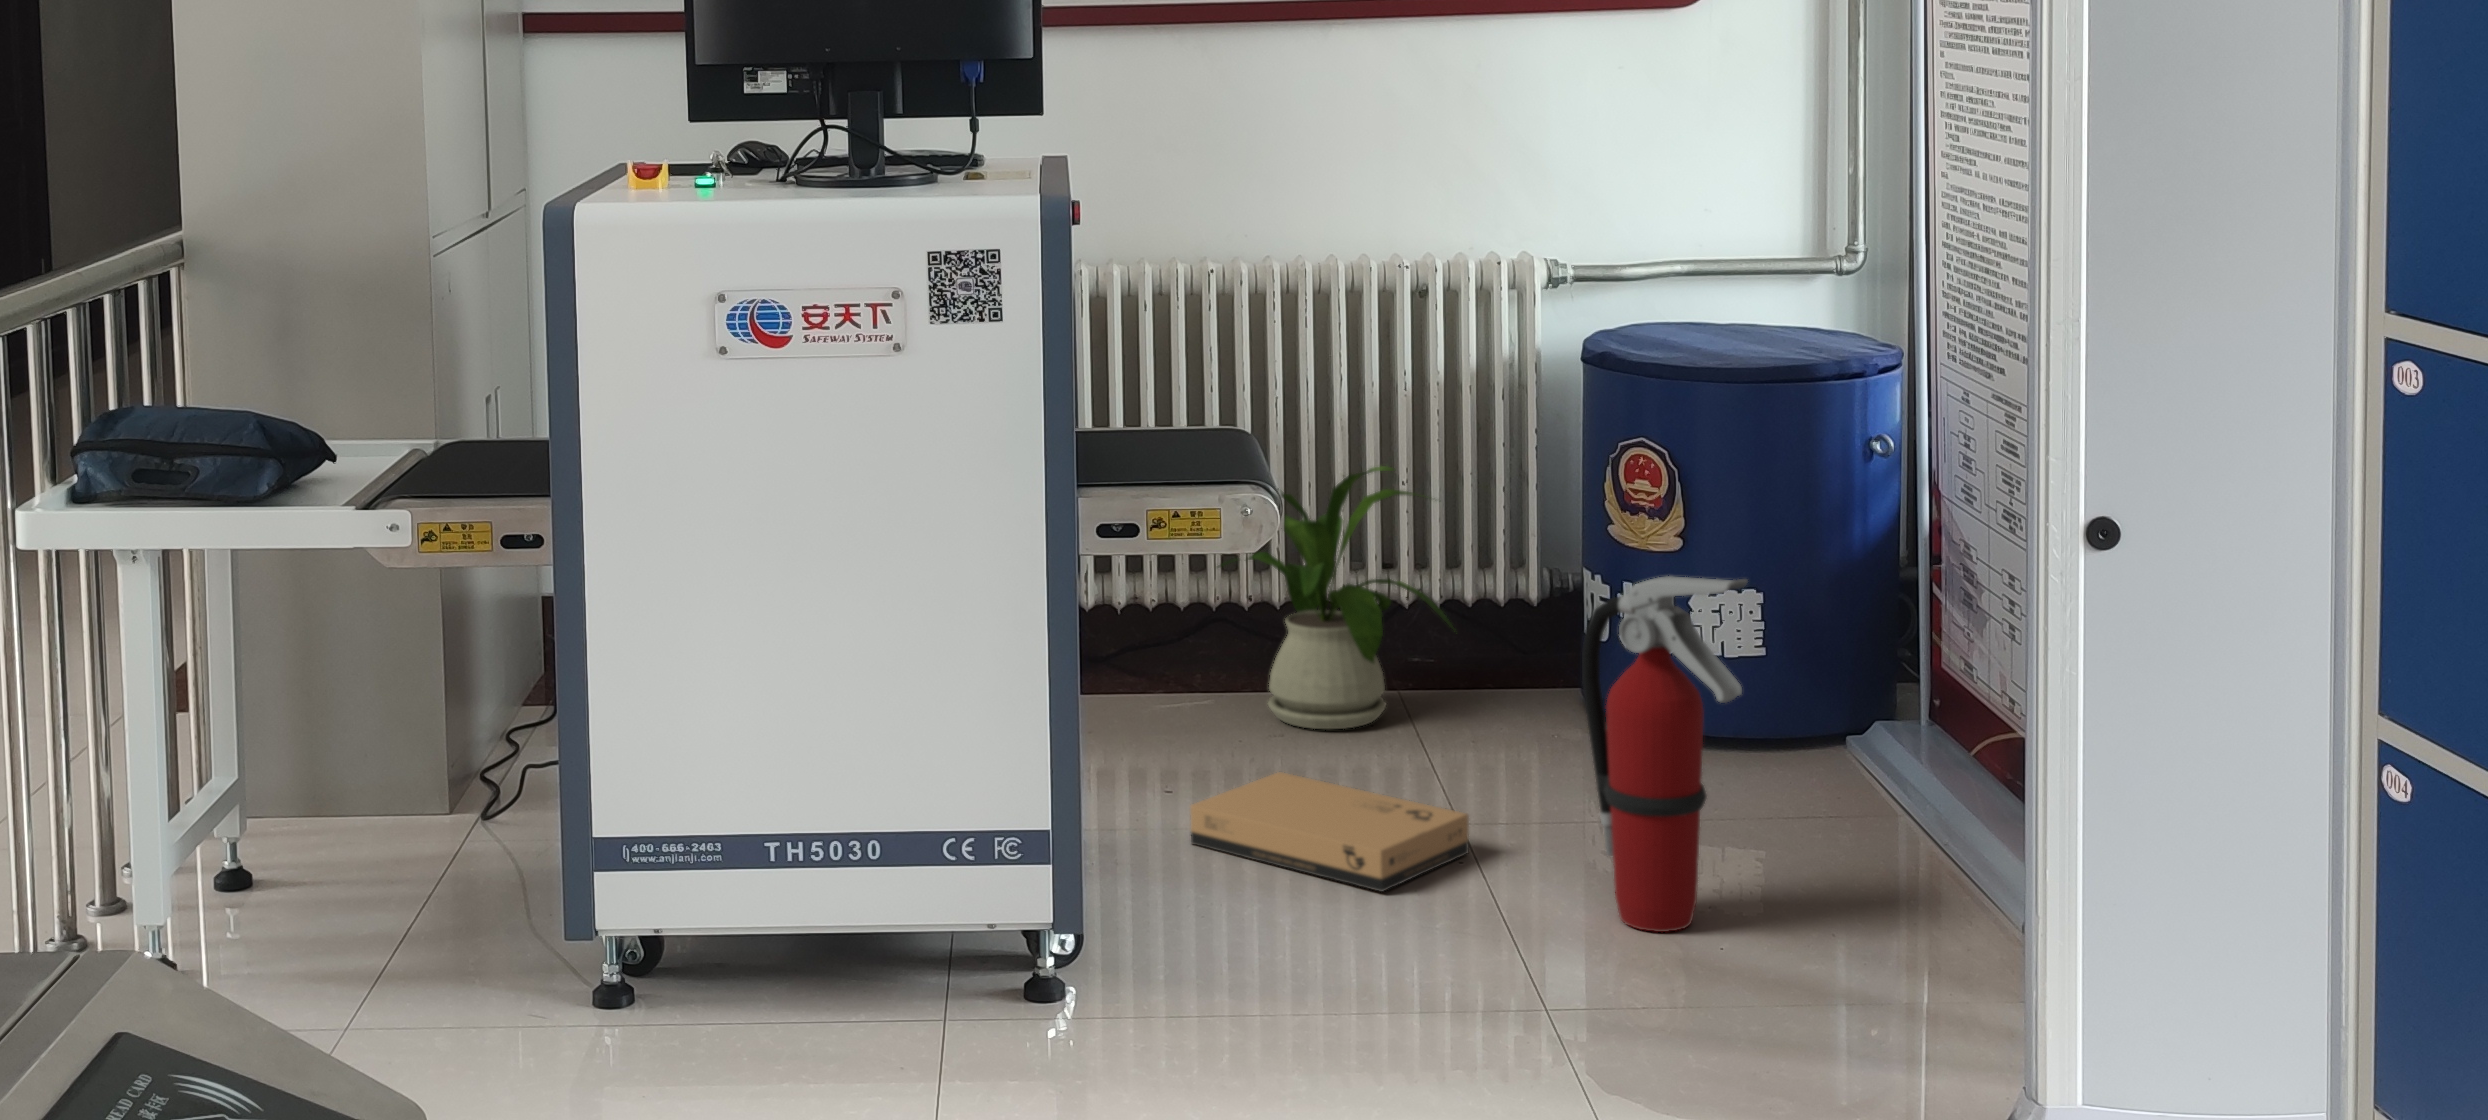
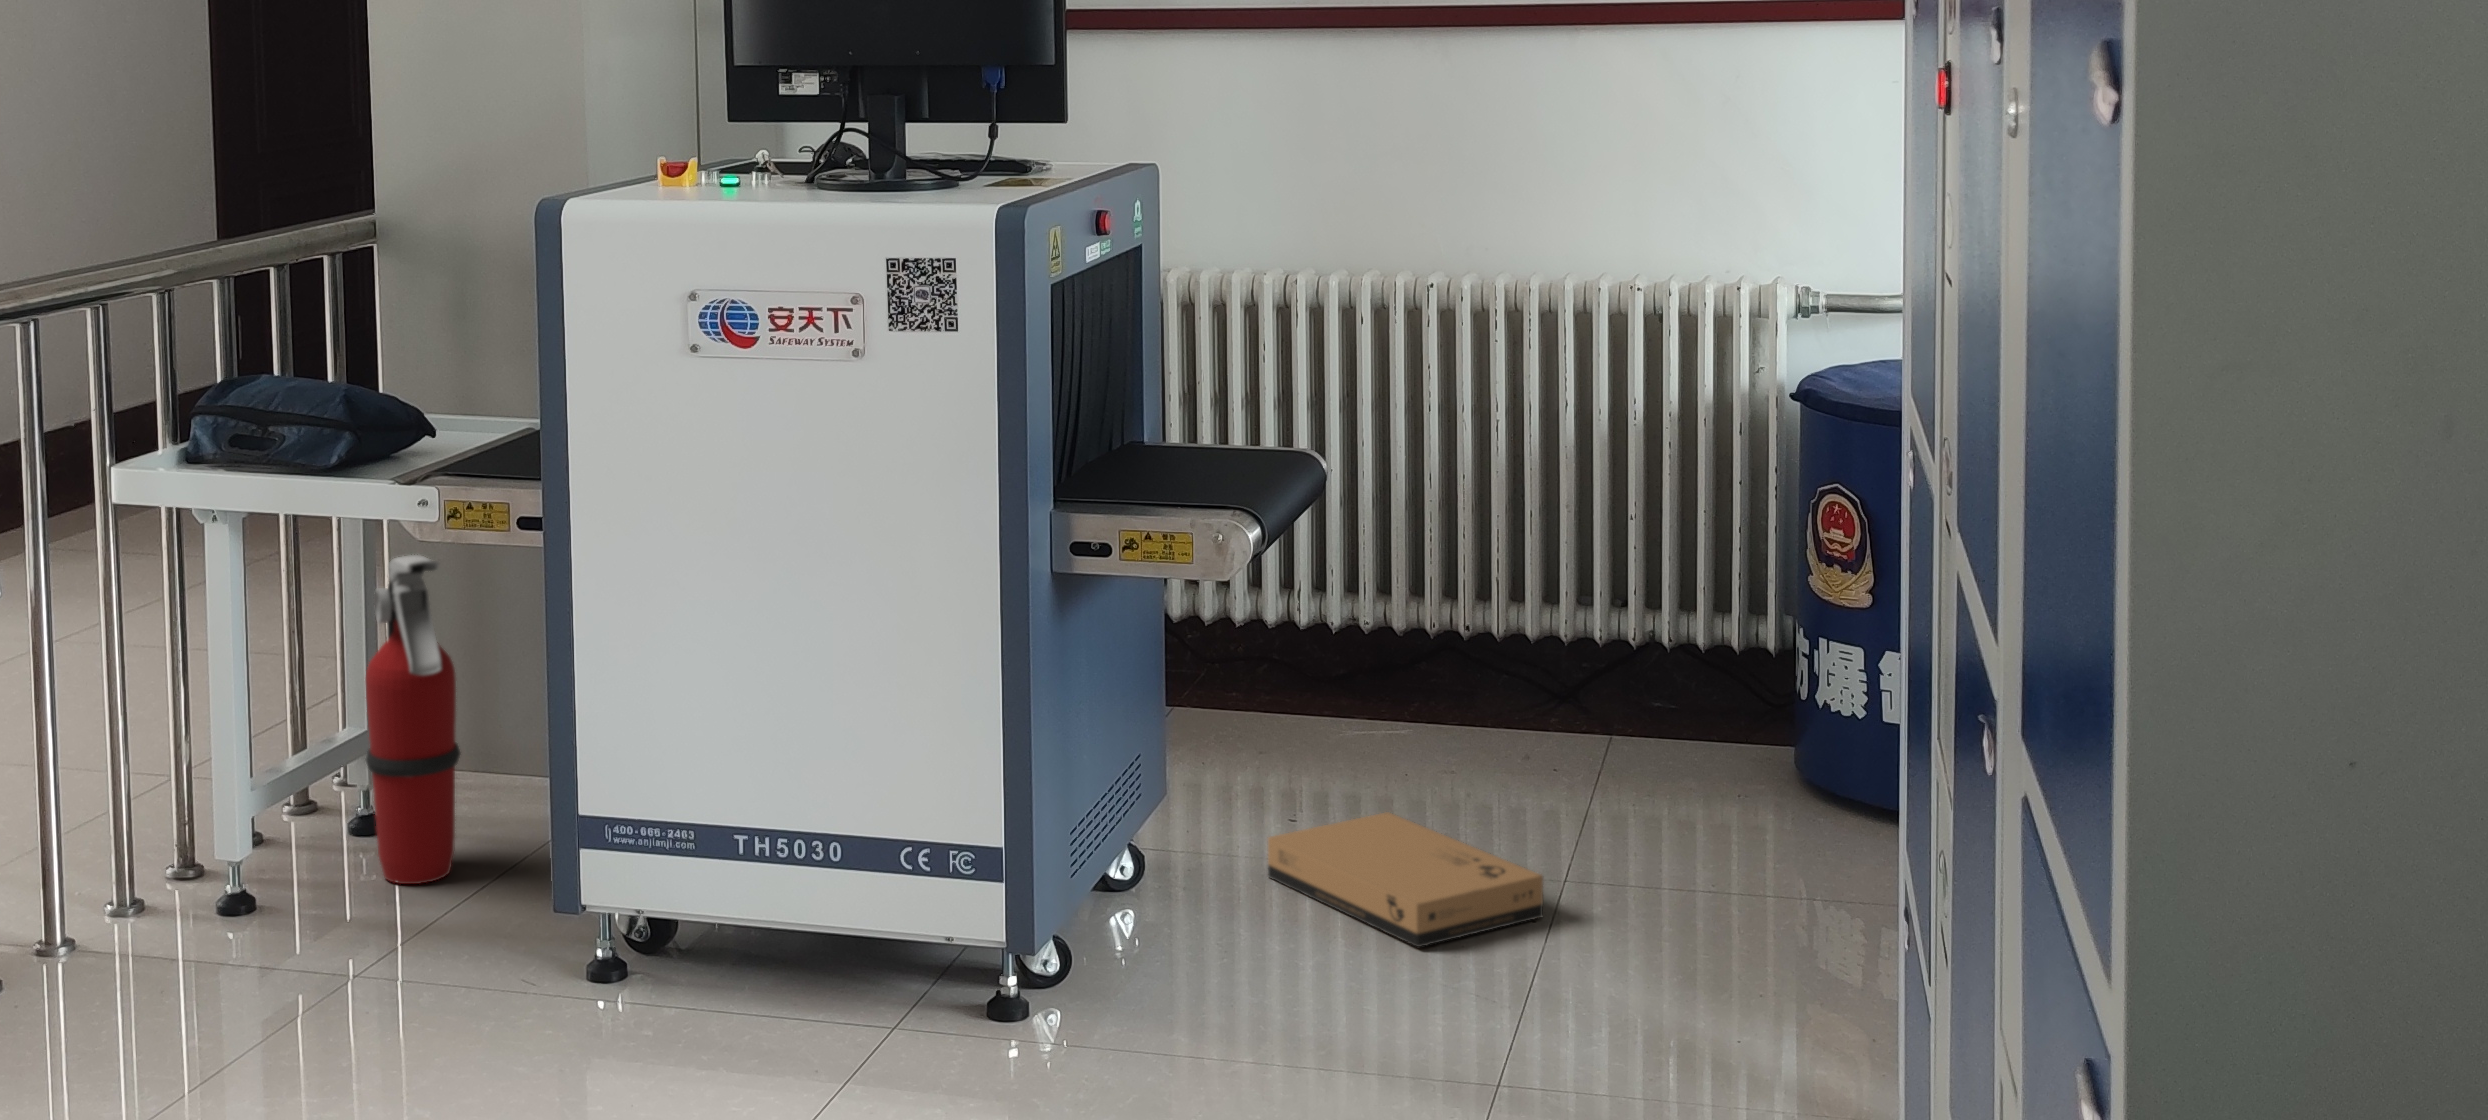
house plant: present [1218,466,1454,729] -> none [1397,501,1650,774]
fire extinguisher: present [1582,576,1747,932] -> present [366,555,460,884]

